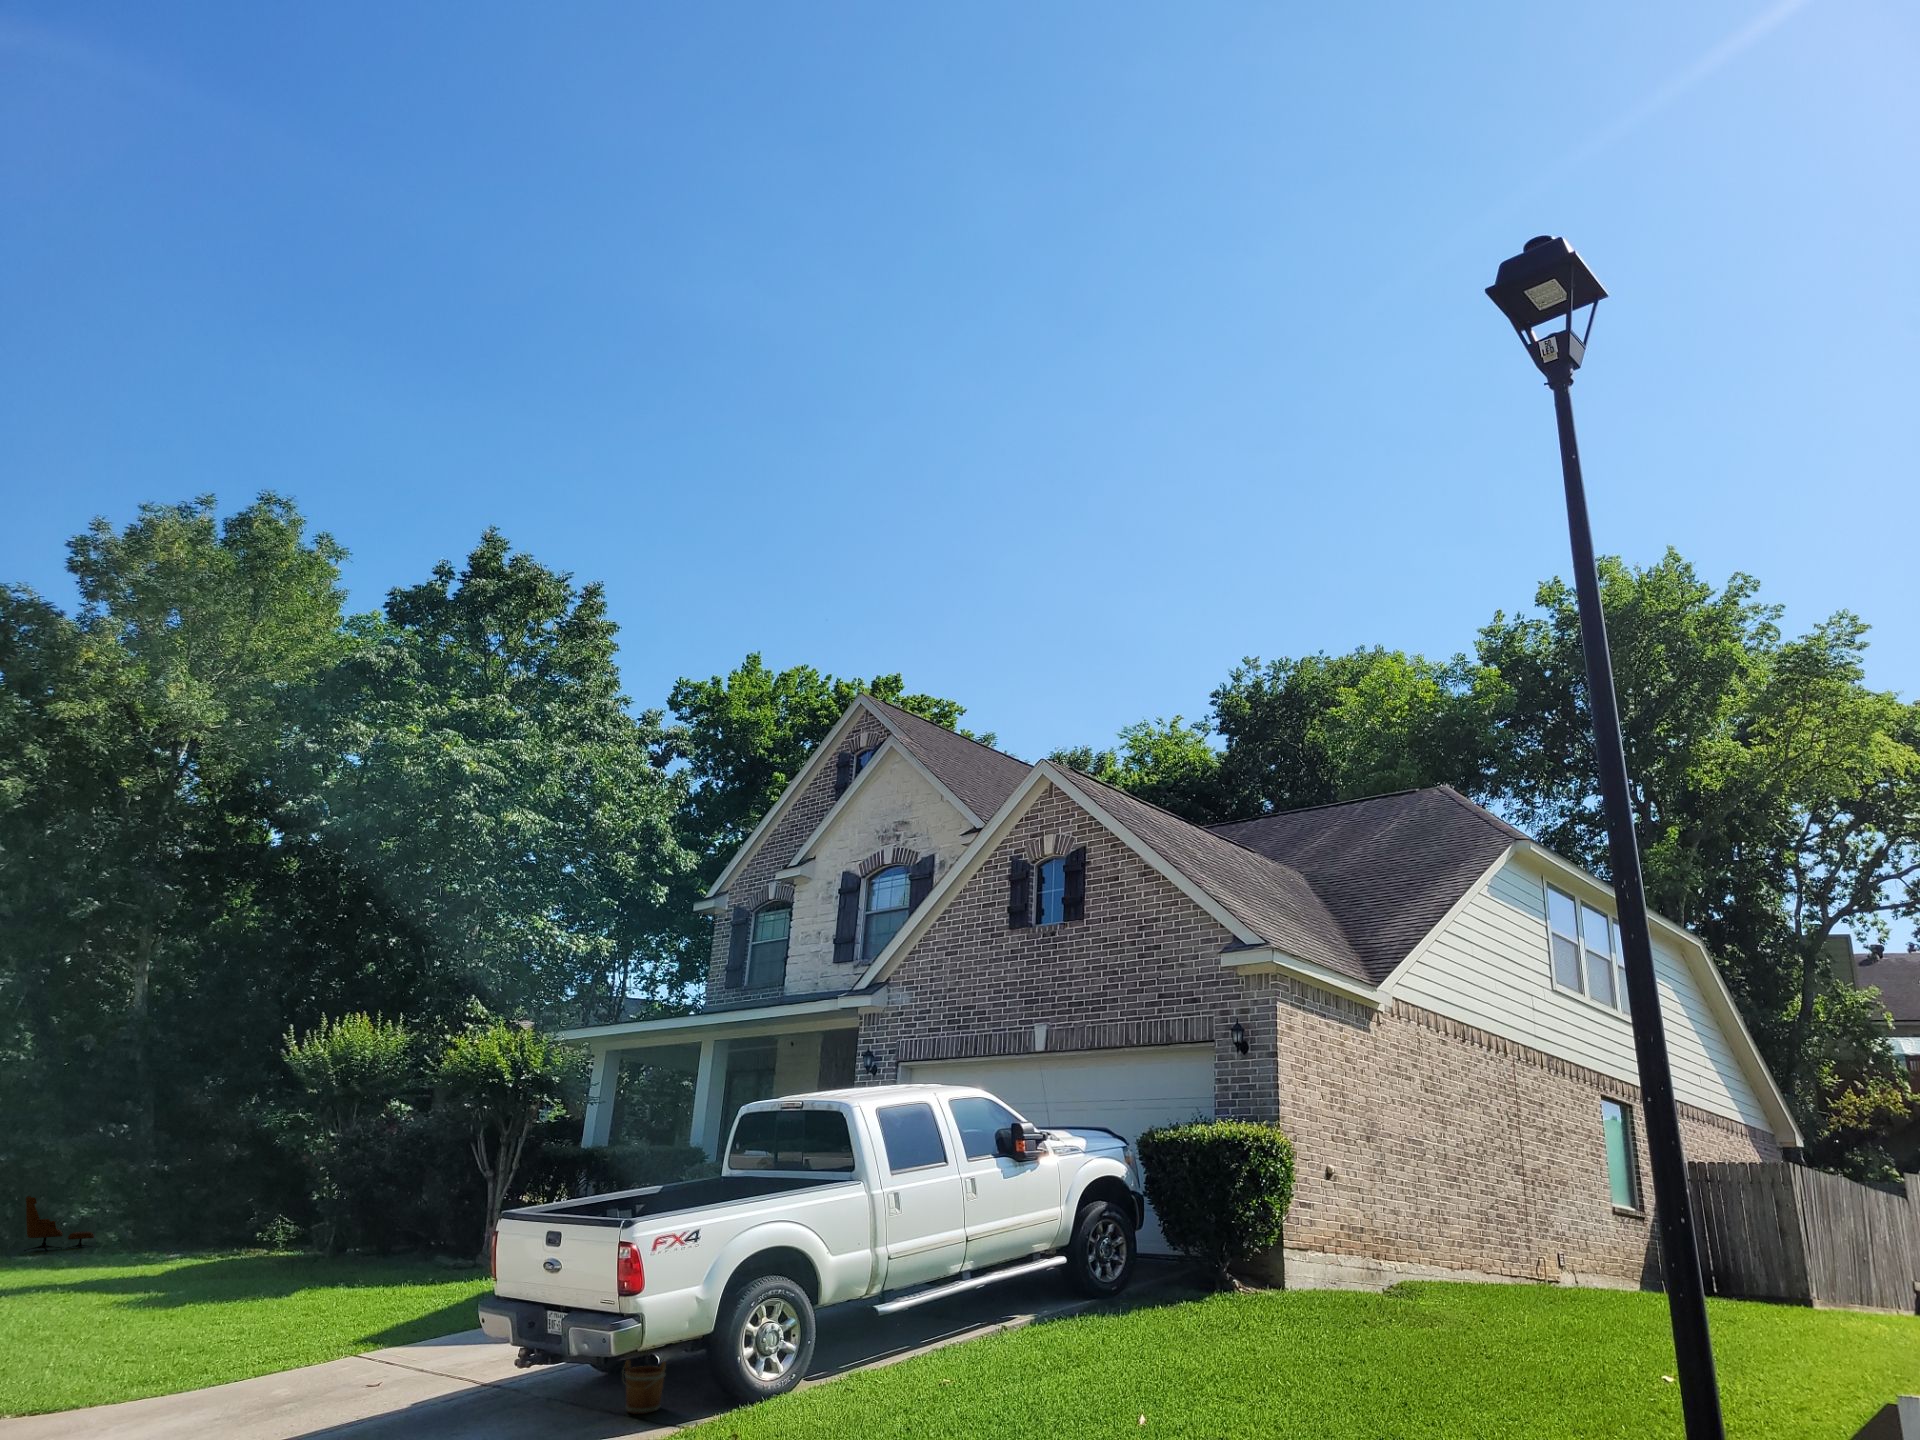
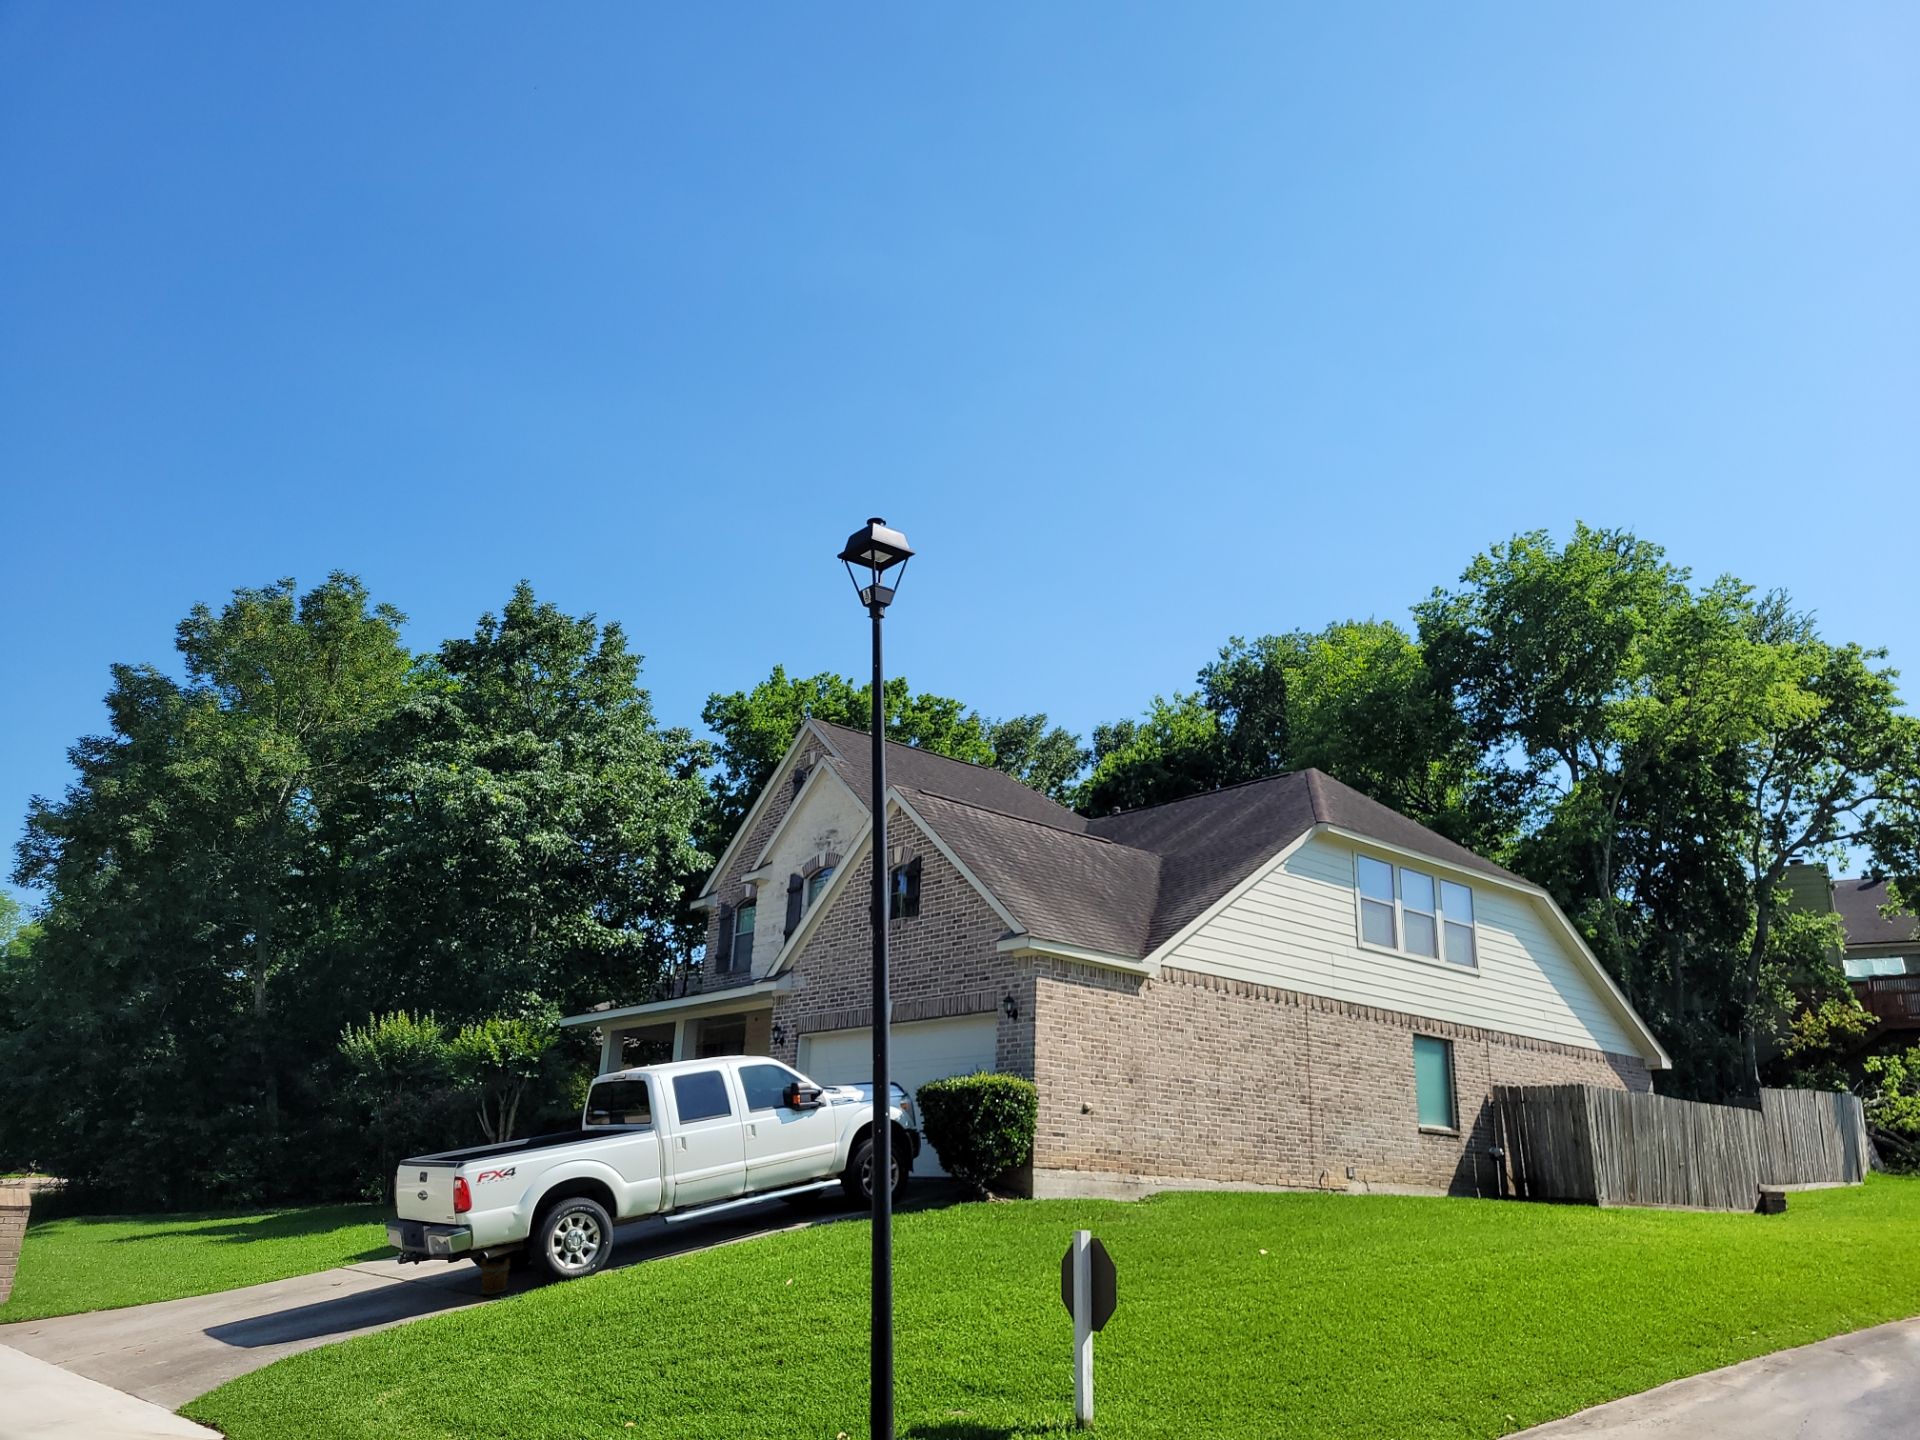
lounge chair: present [24,1196,94,1252] -> none [166,1171,222,1215]

